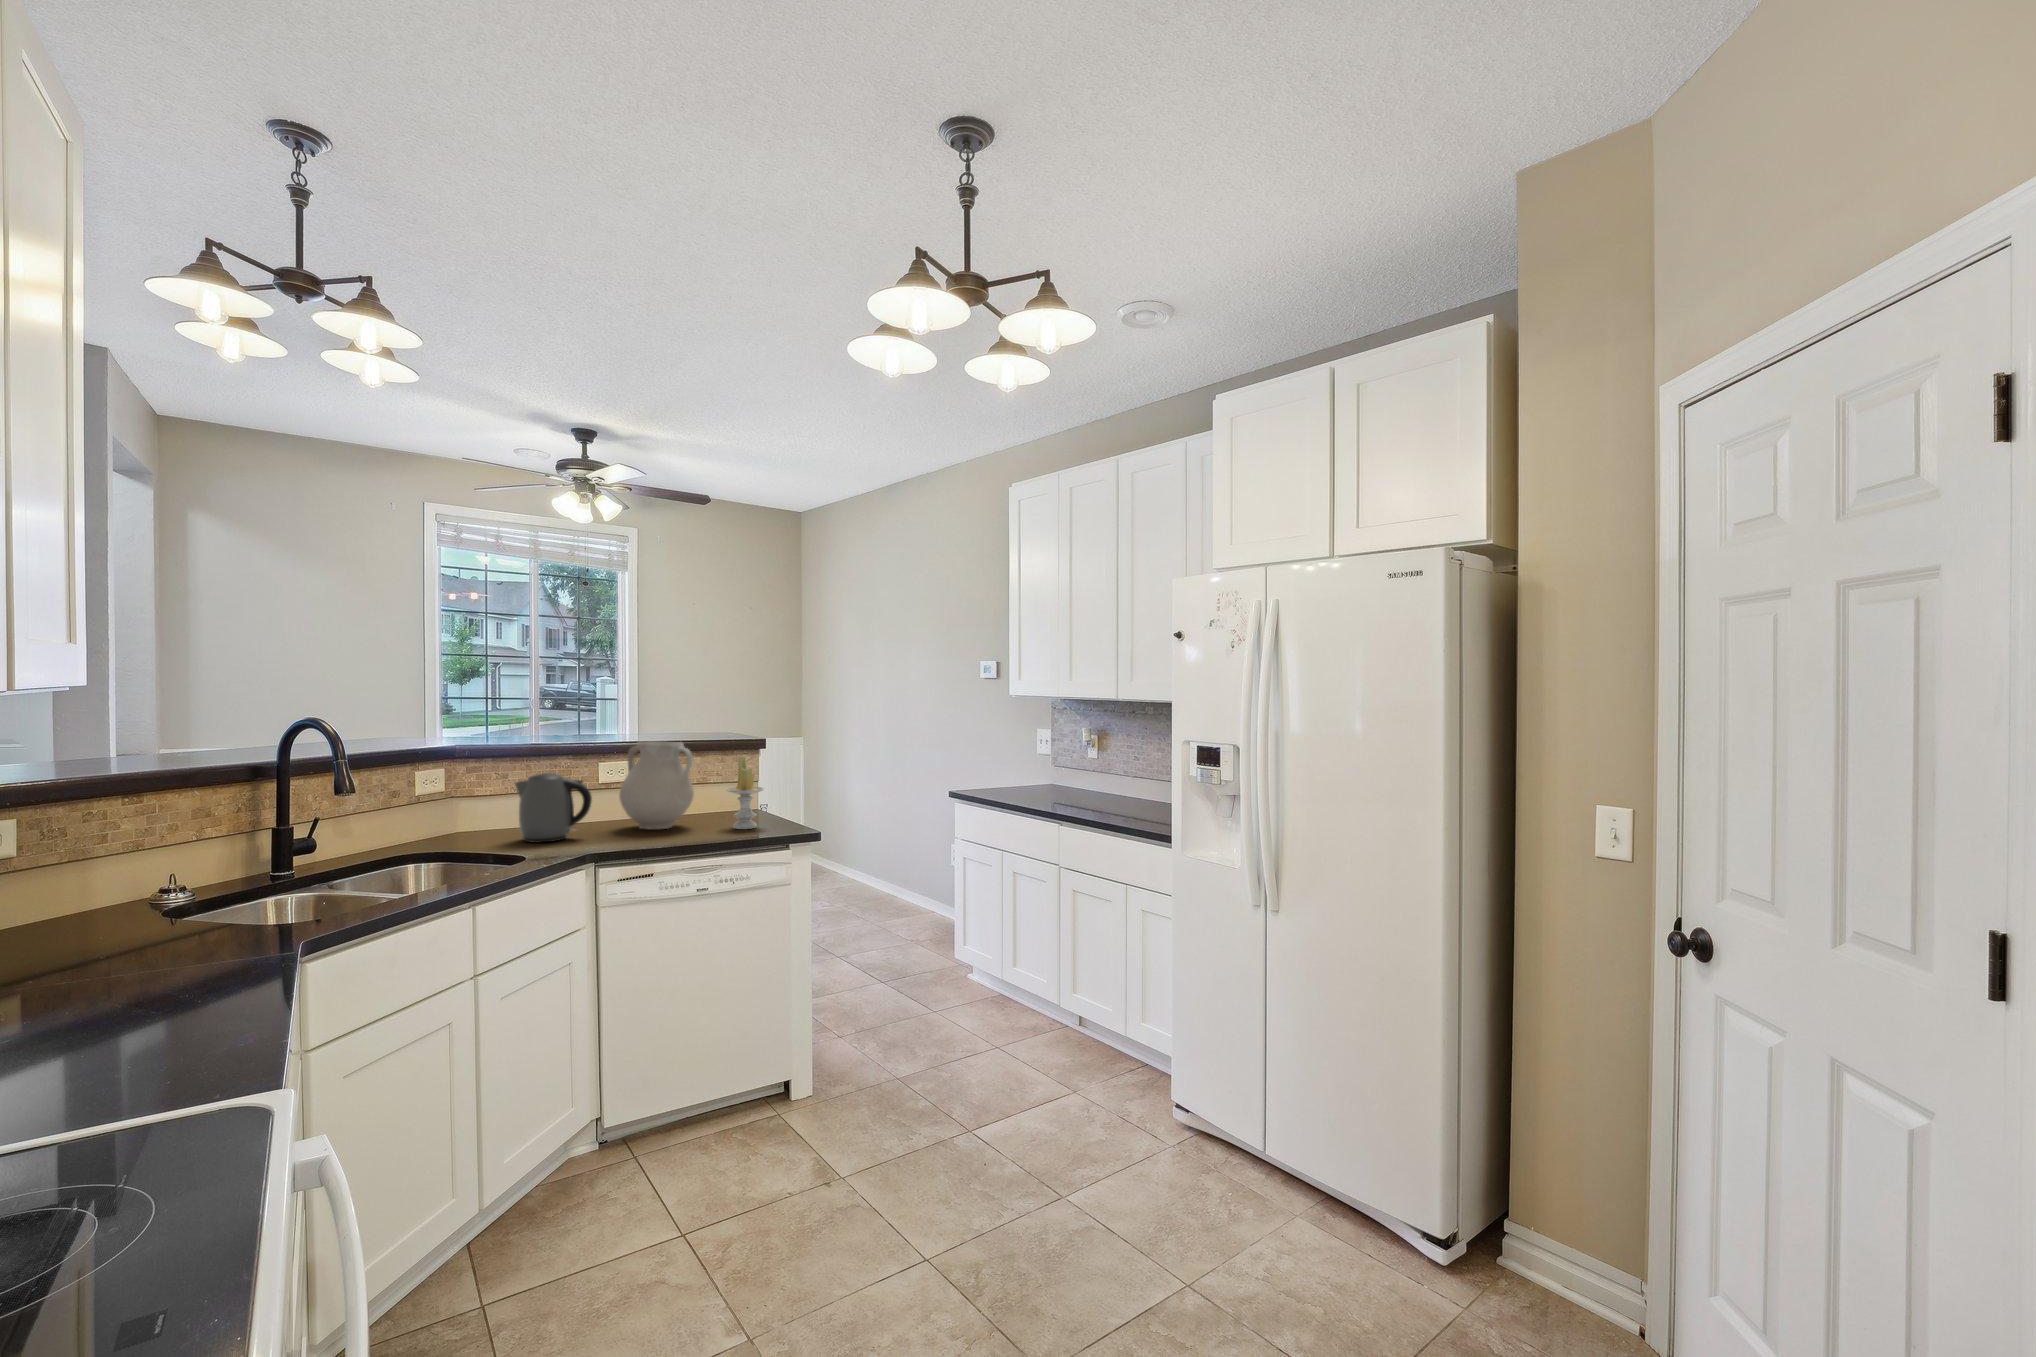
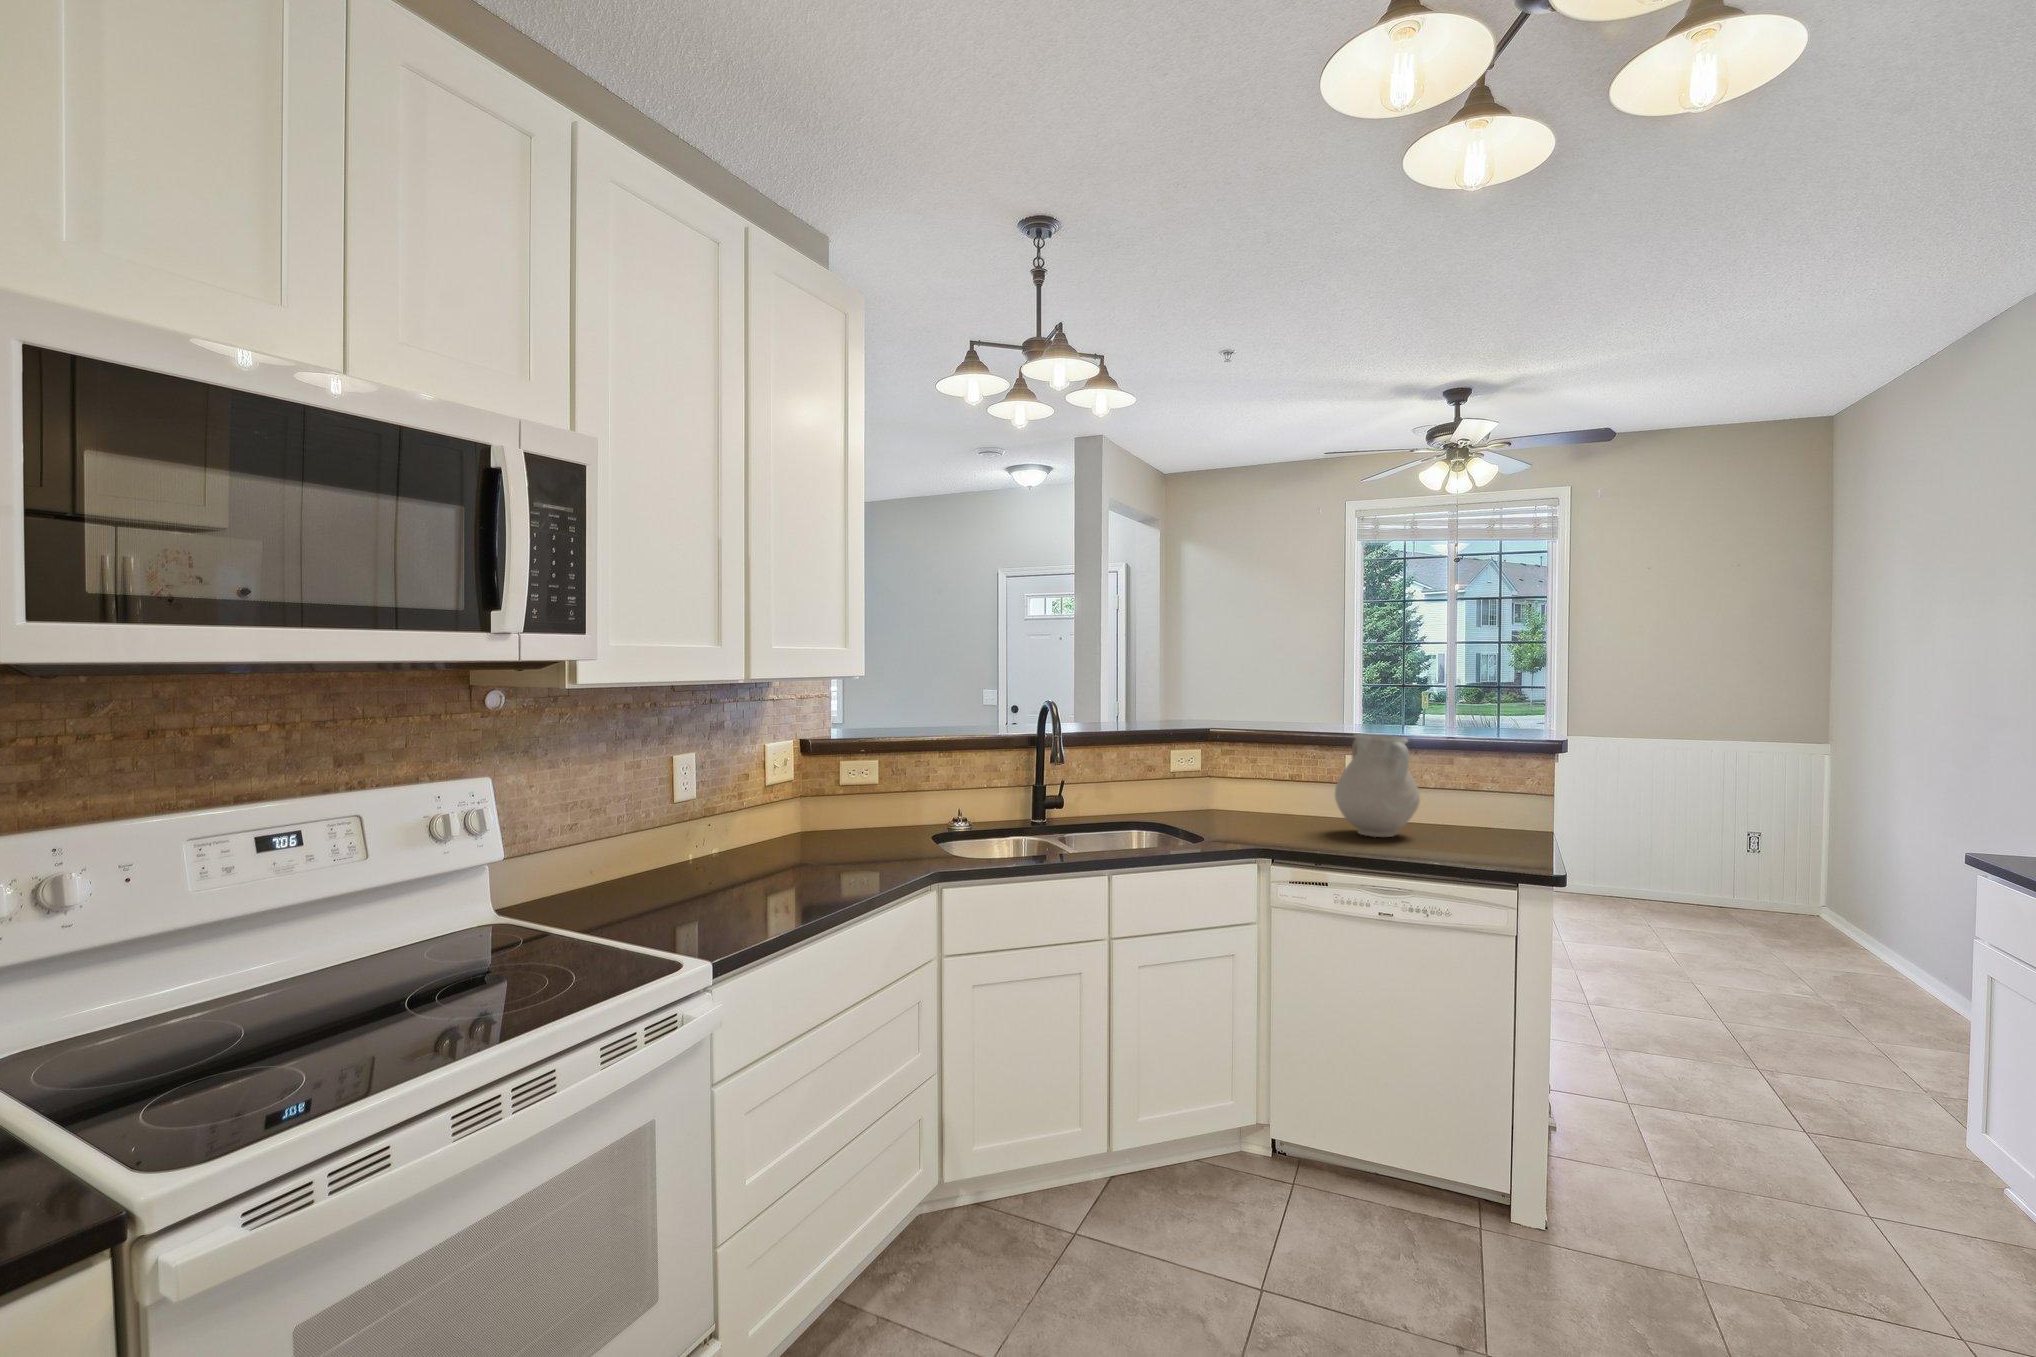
candle: present [726,756,764,829] -> none [1448,758,1497,852]
kettle: present [515,773,592,843] -> none [1229,761,1298,831]

